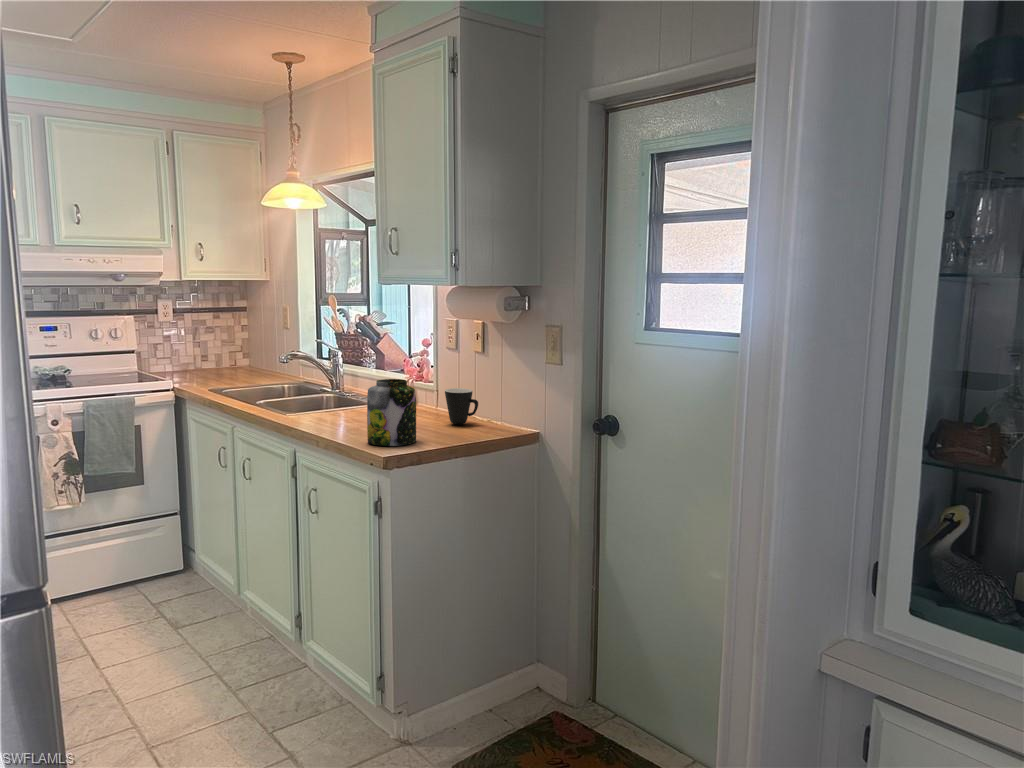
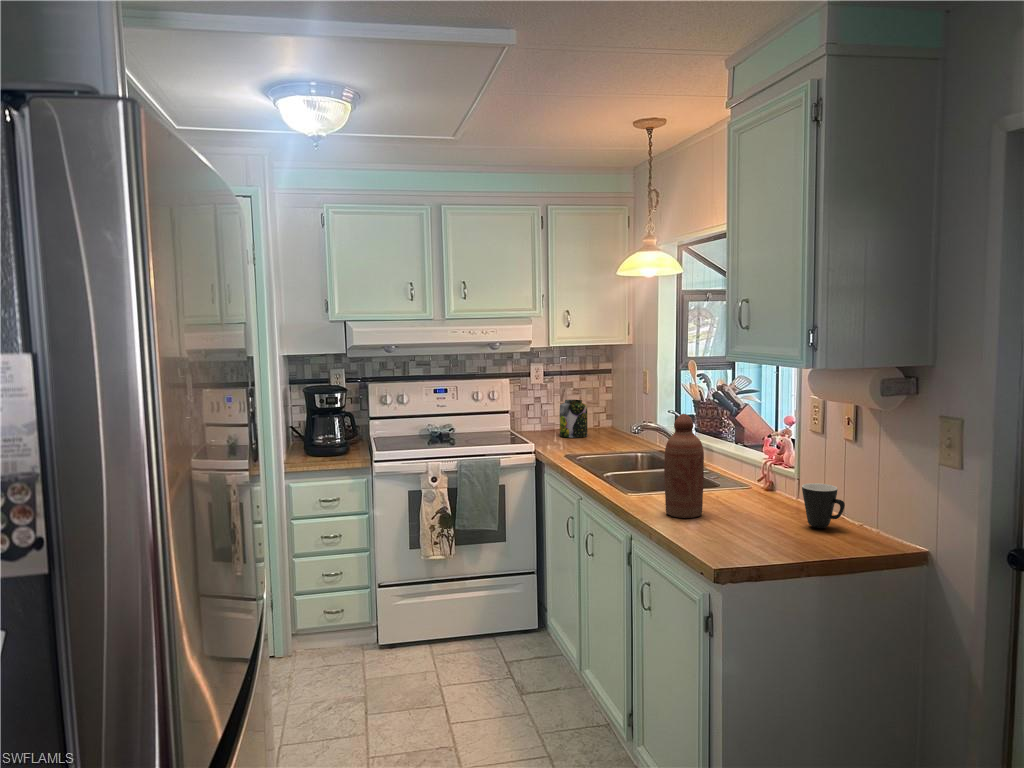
bottle: none [325,333,361,427] -> present [664,414,704,518]
jar: present [367,379,416,446] -> present [560,399,587,438]

